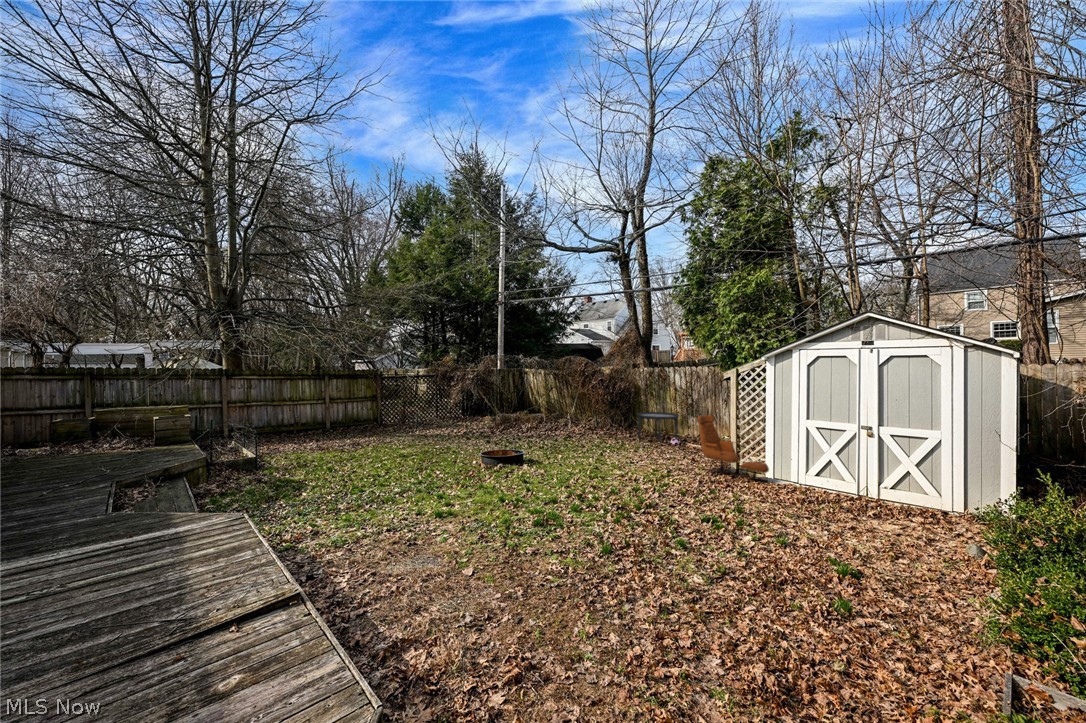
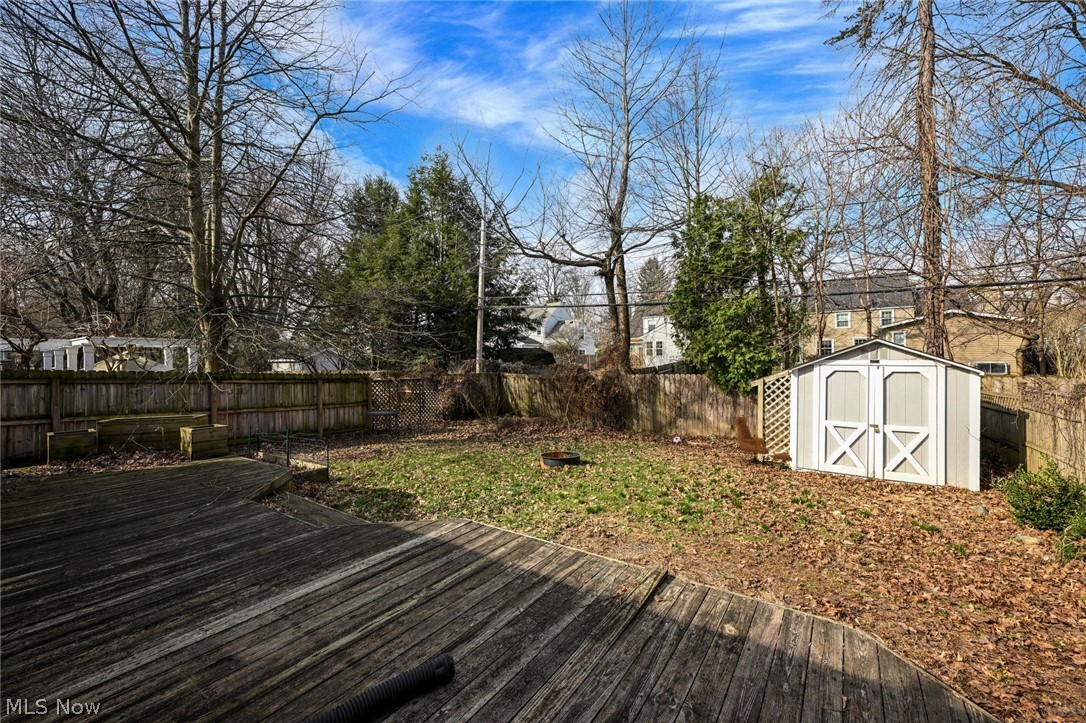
round table: present [637,412,679,442] -> present [363,410,399,434]

